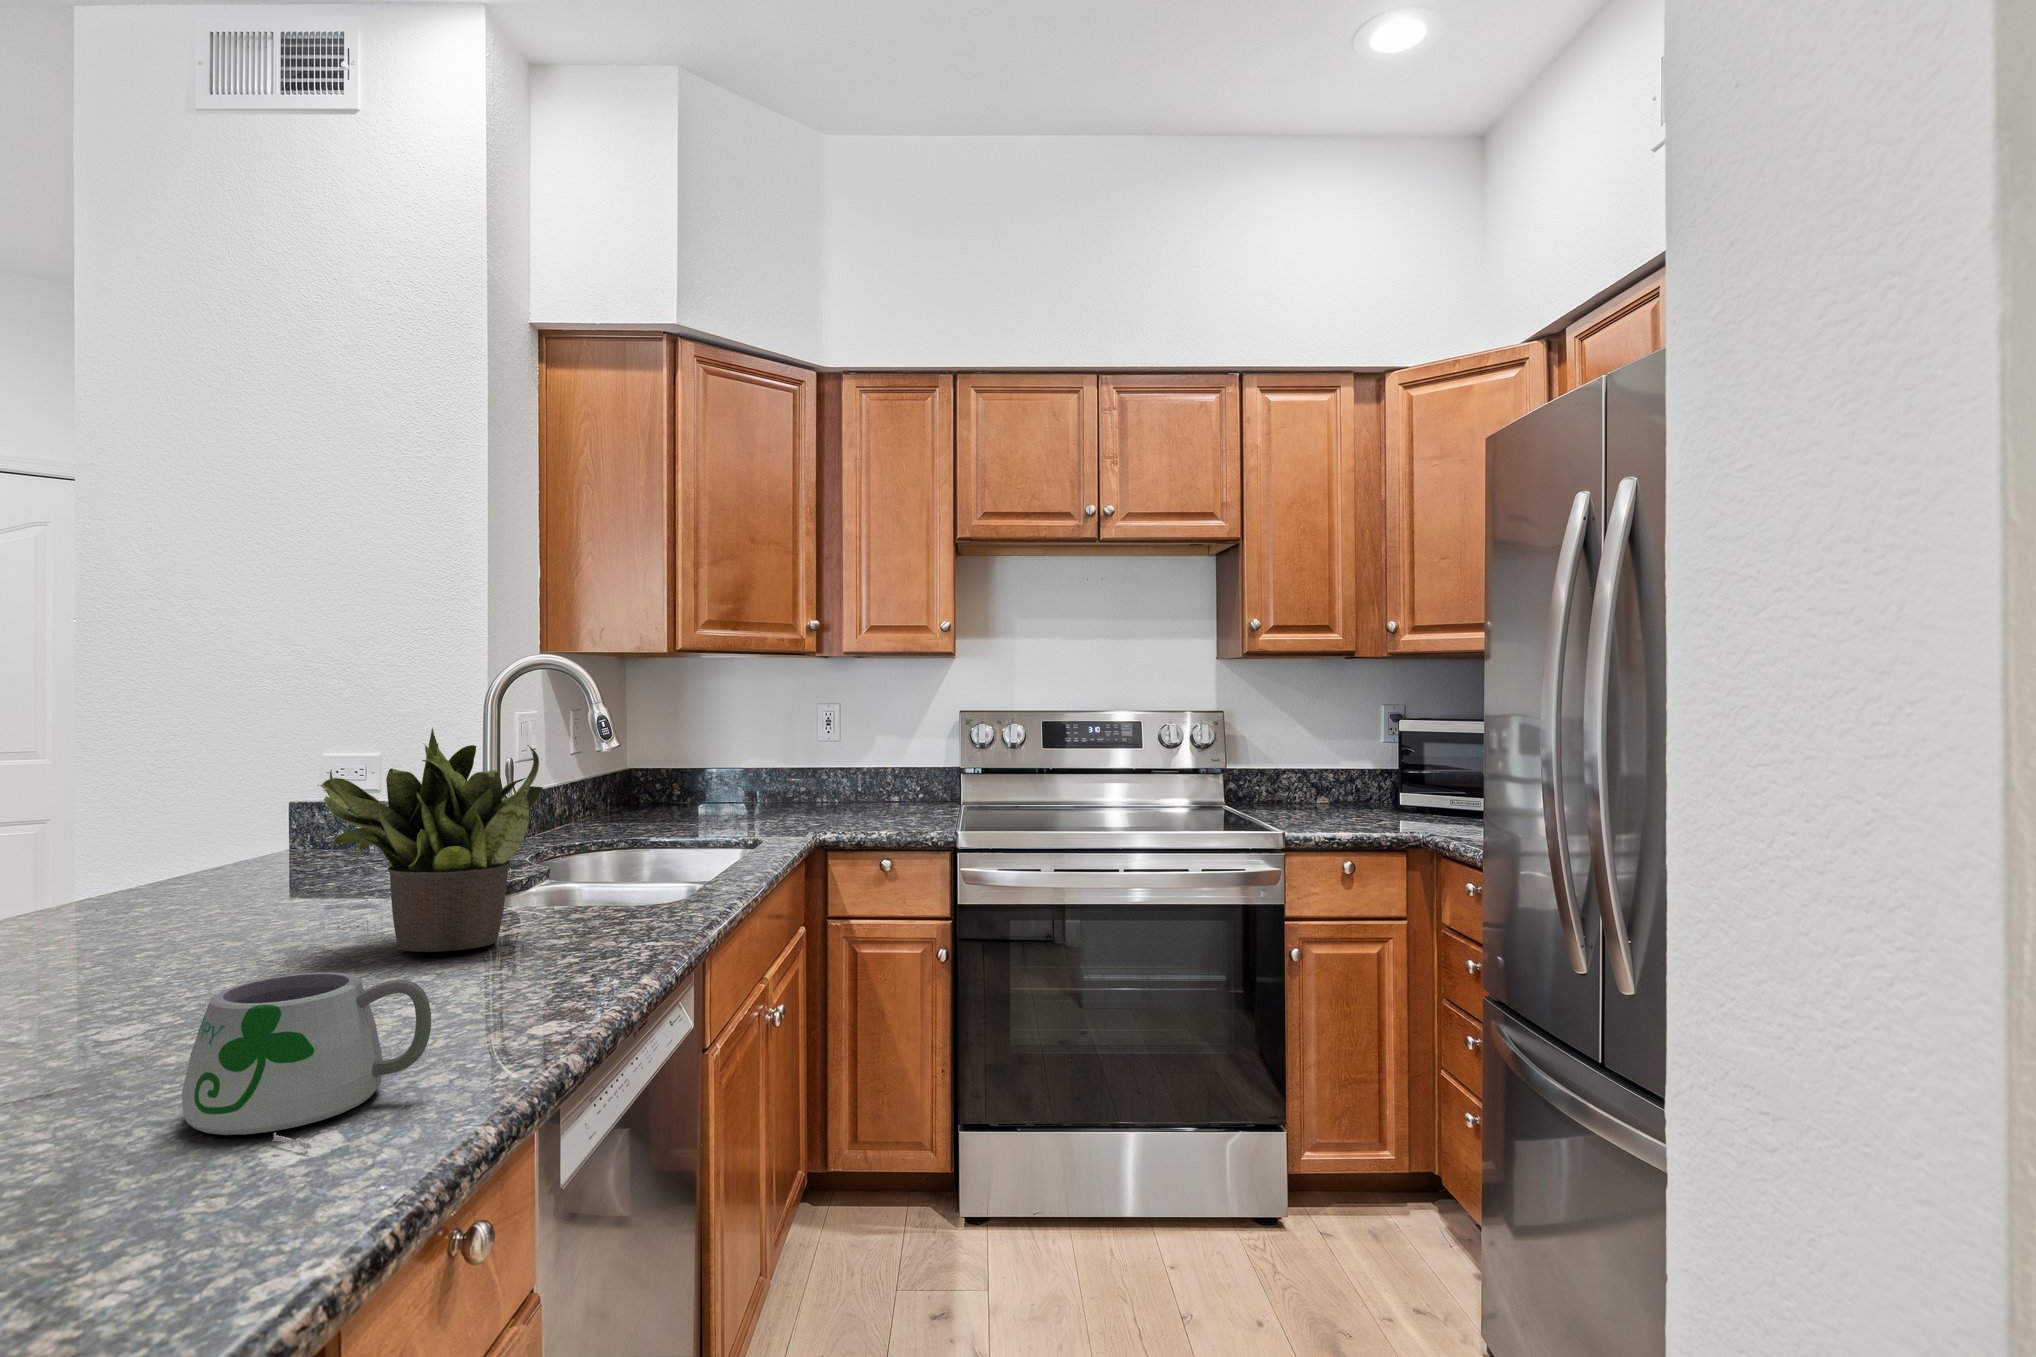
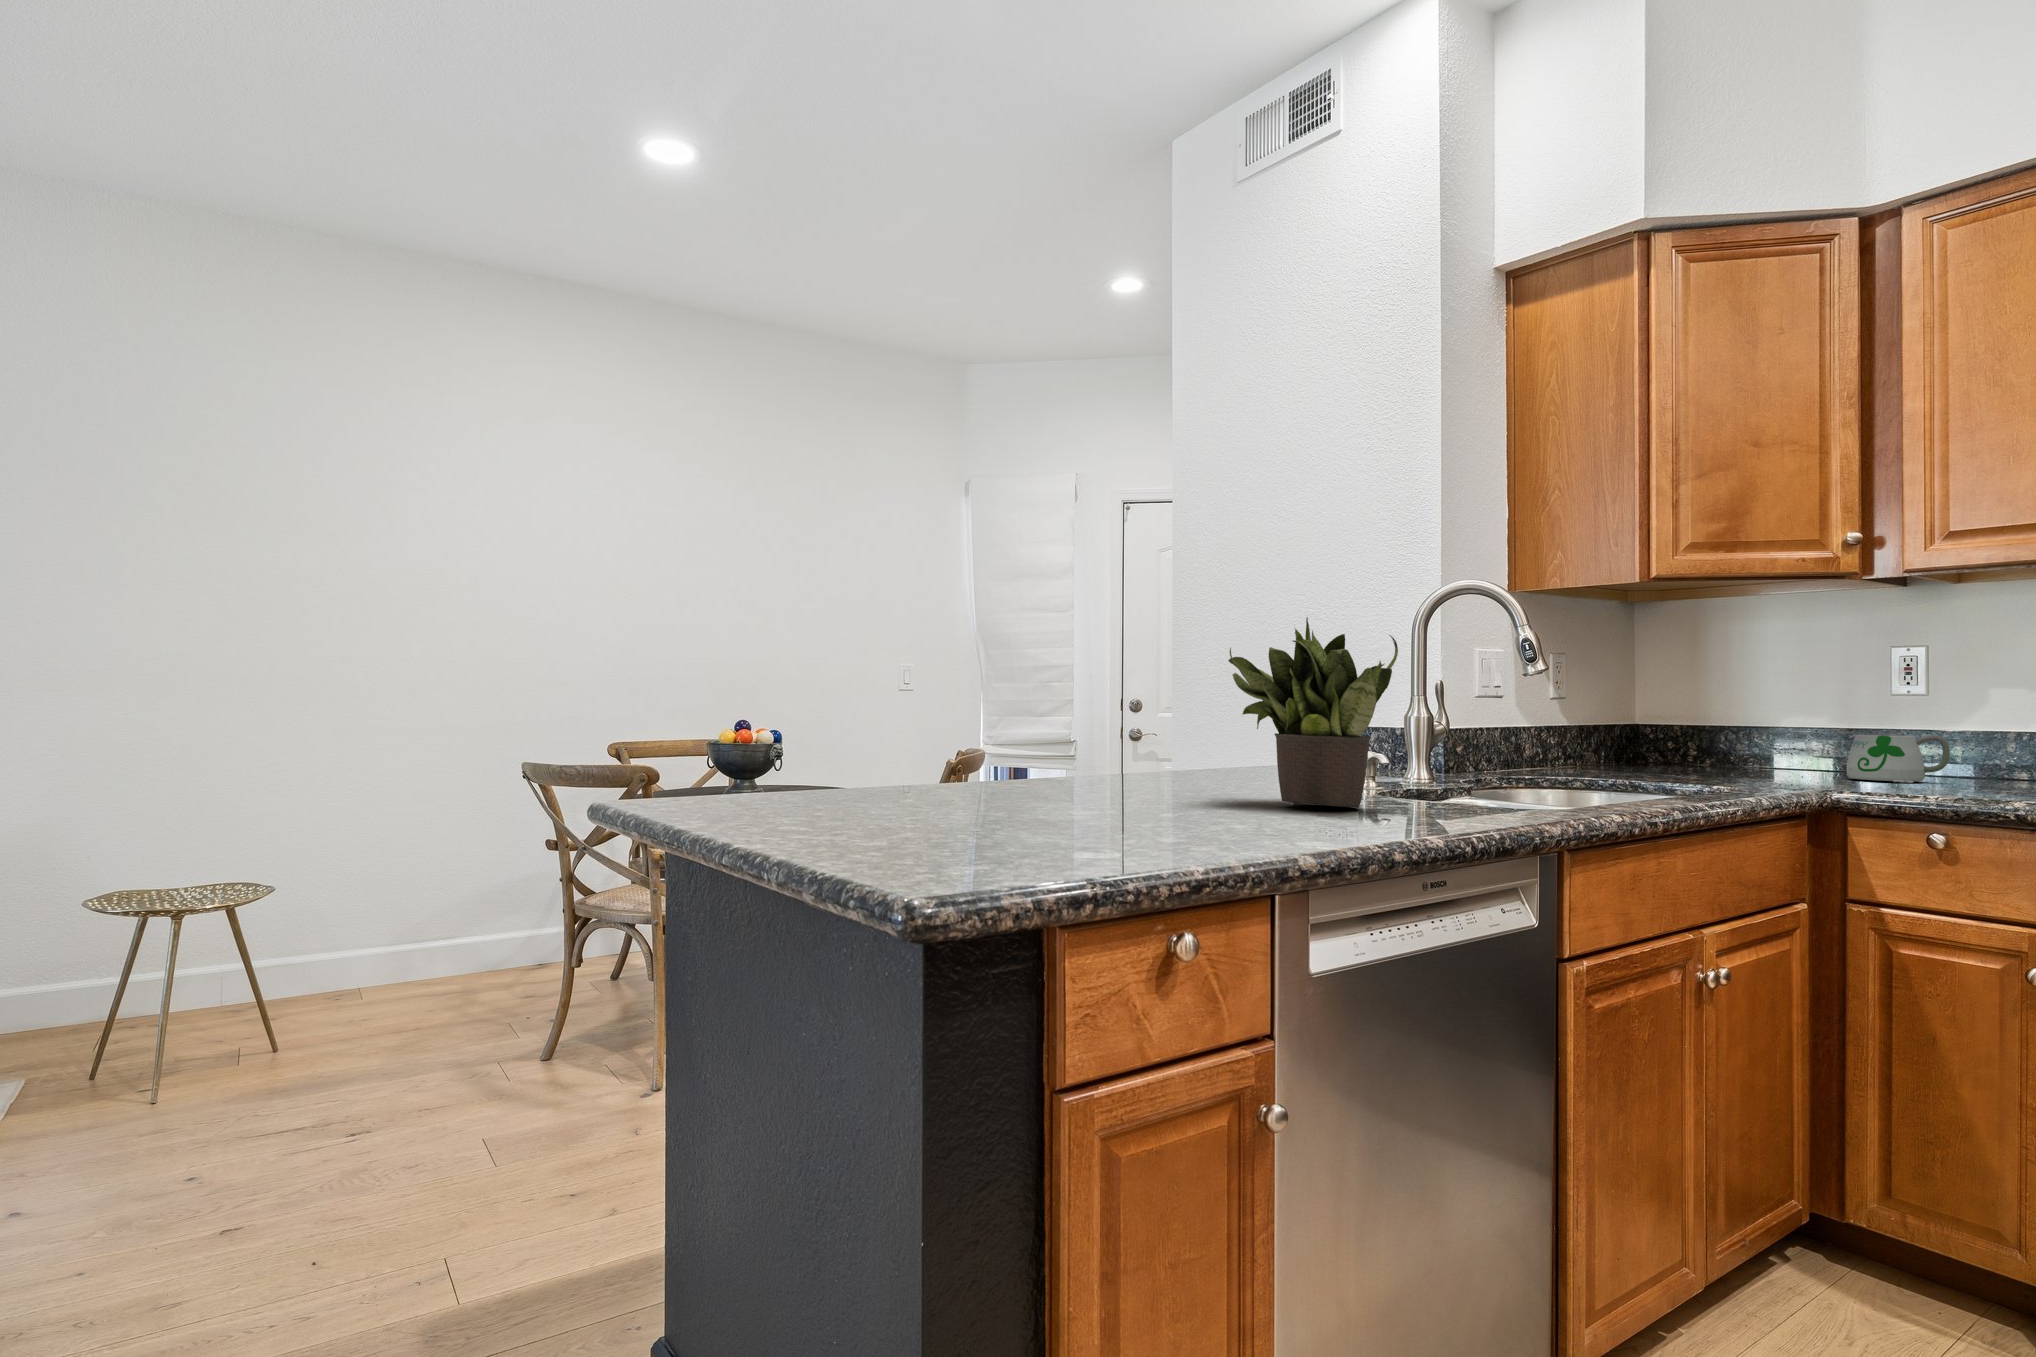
mug: present [182,972,431,1149] -> present [1846,734,1950,783]

